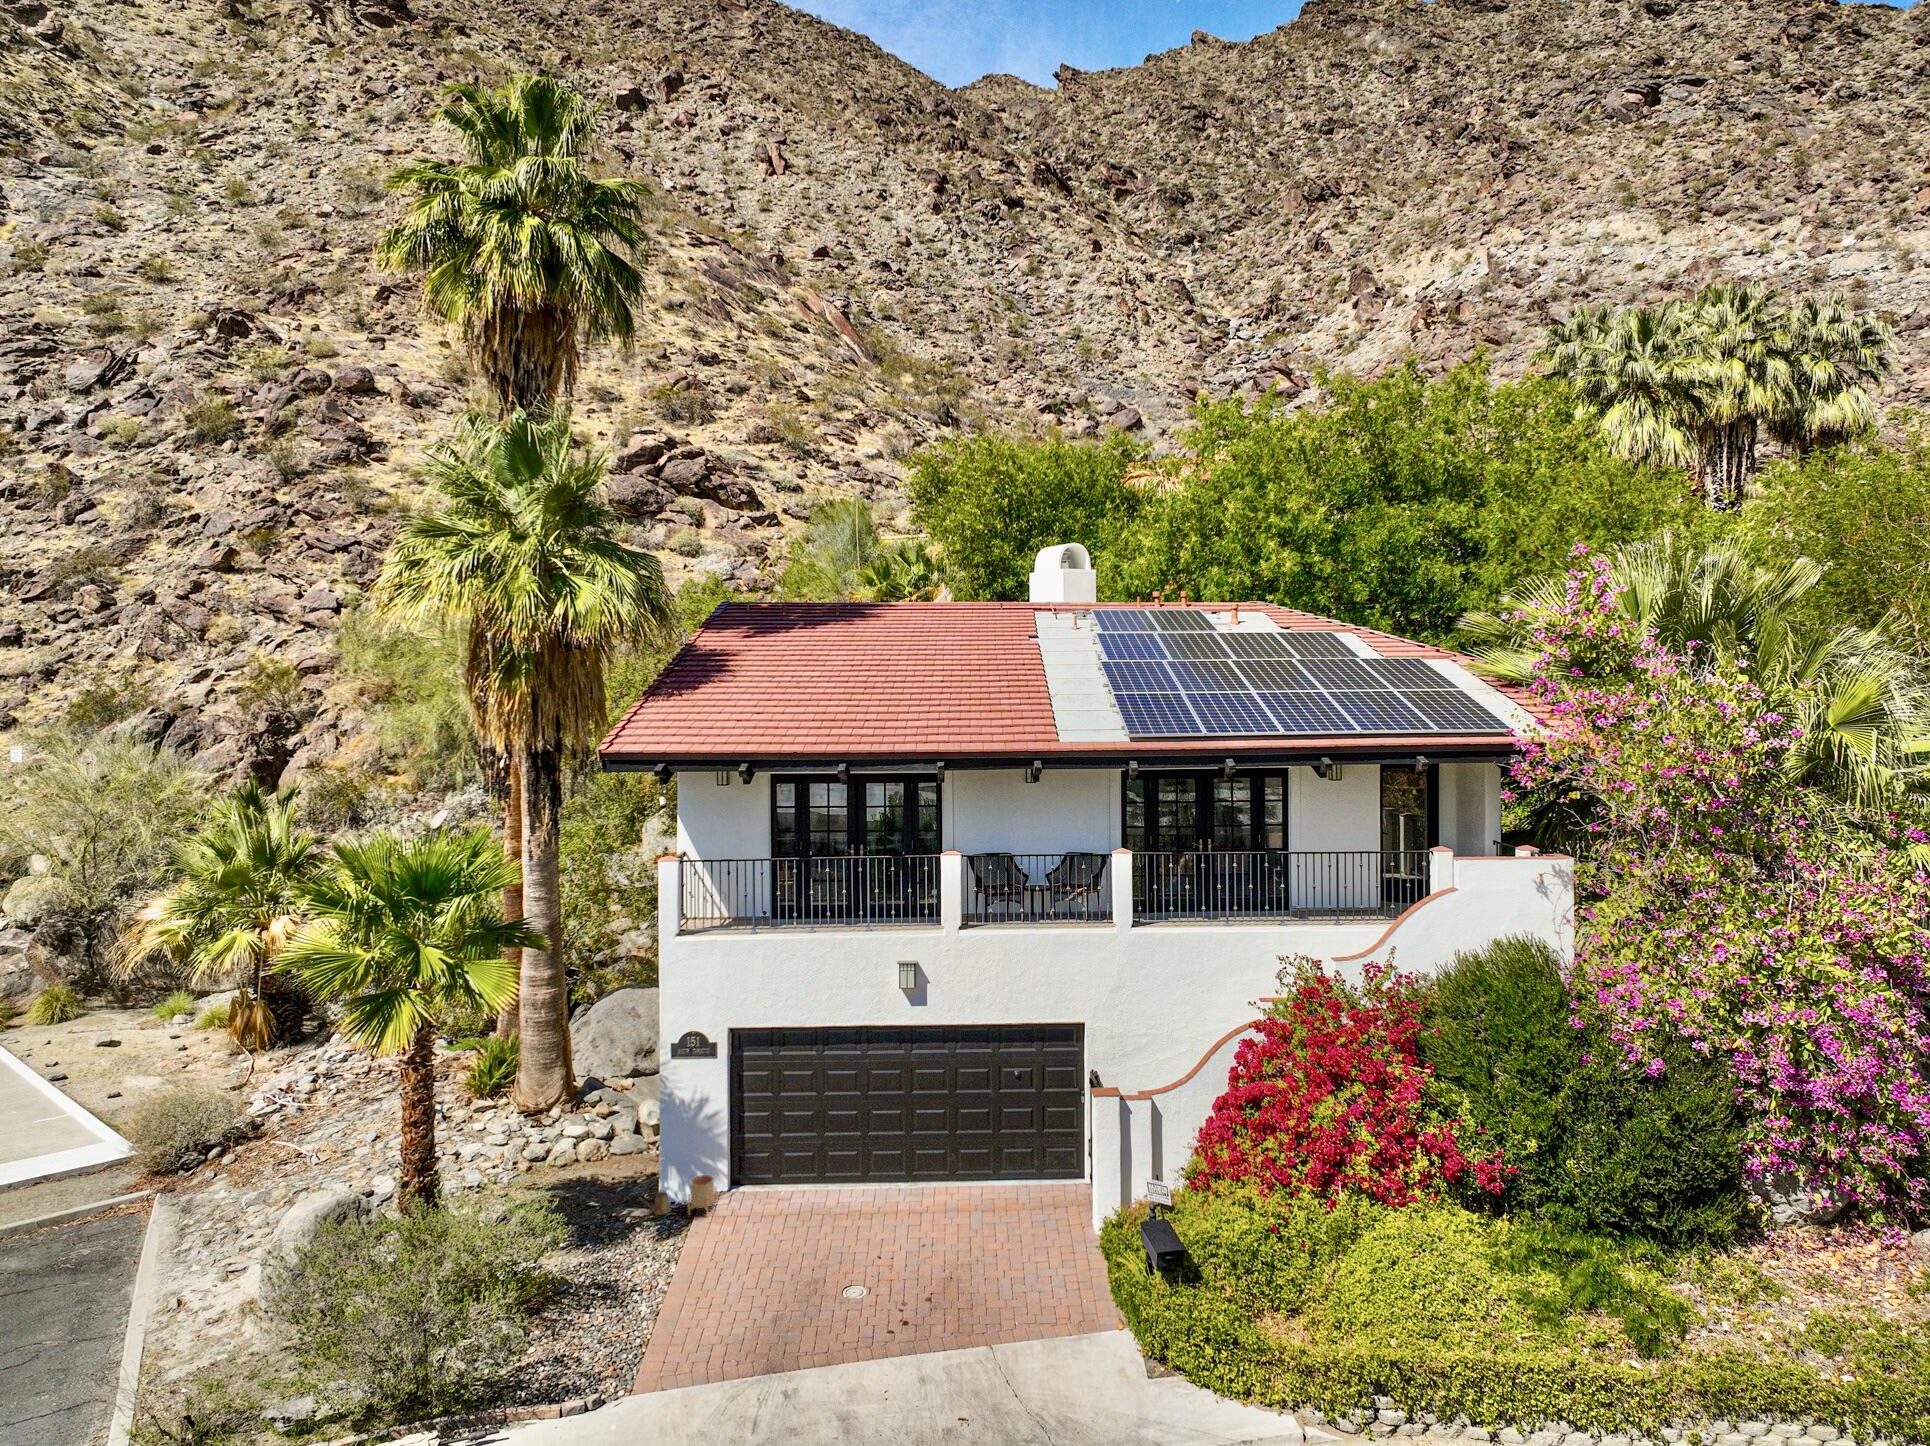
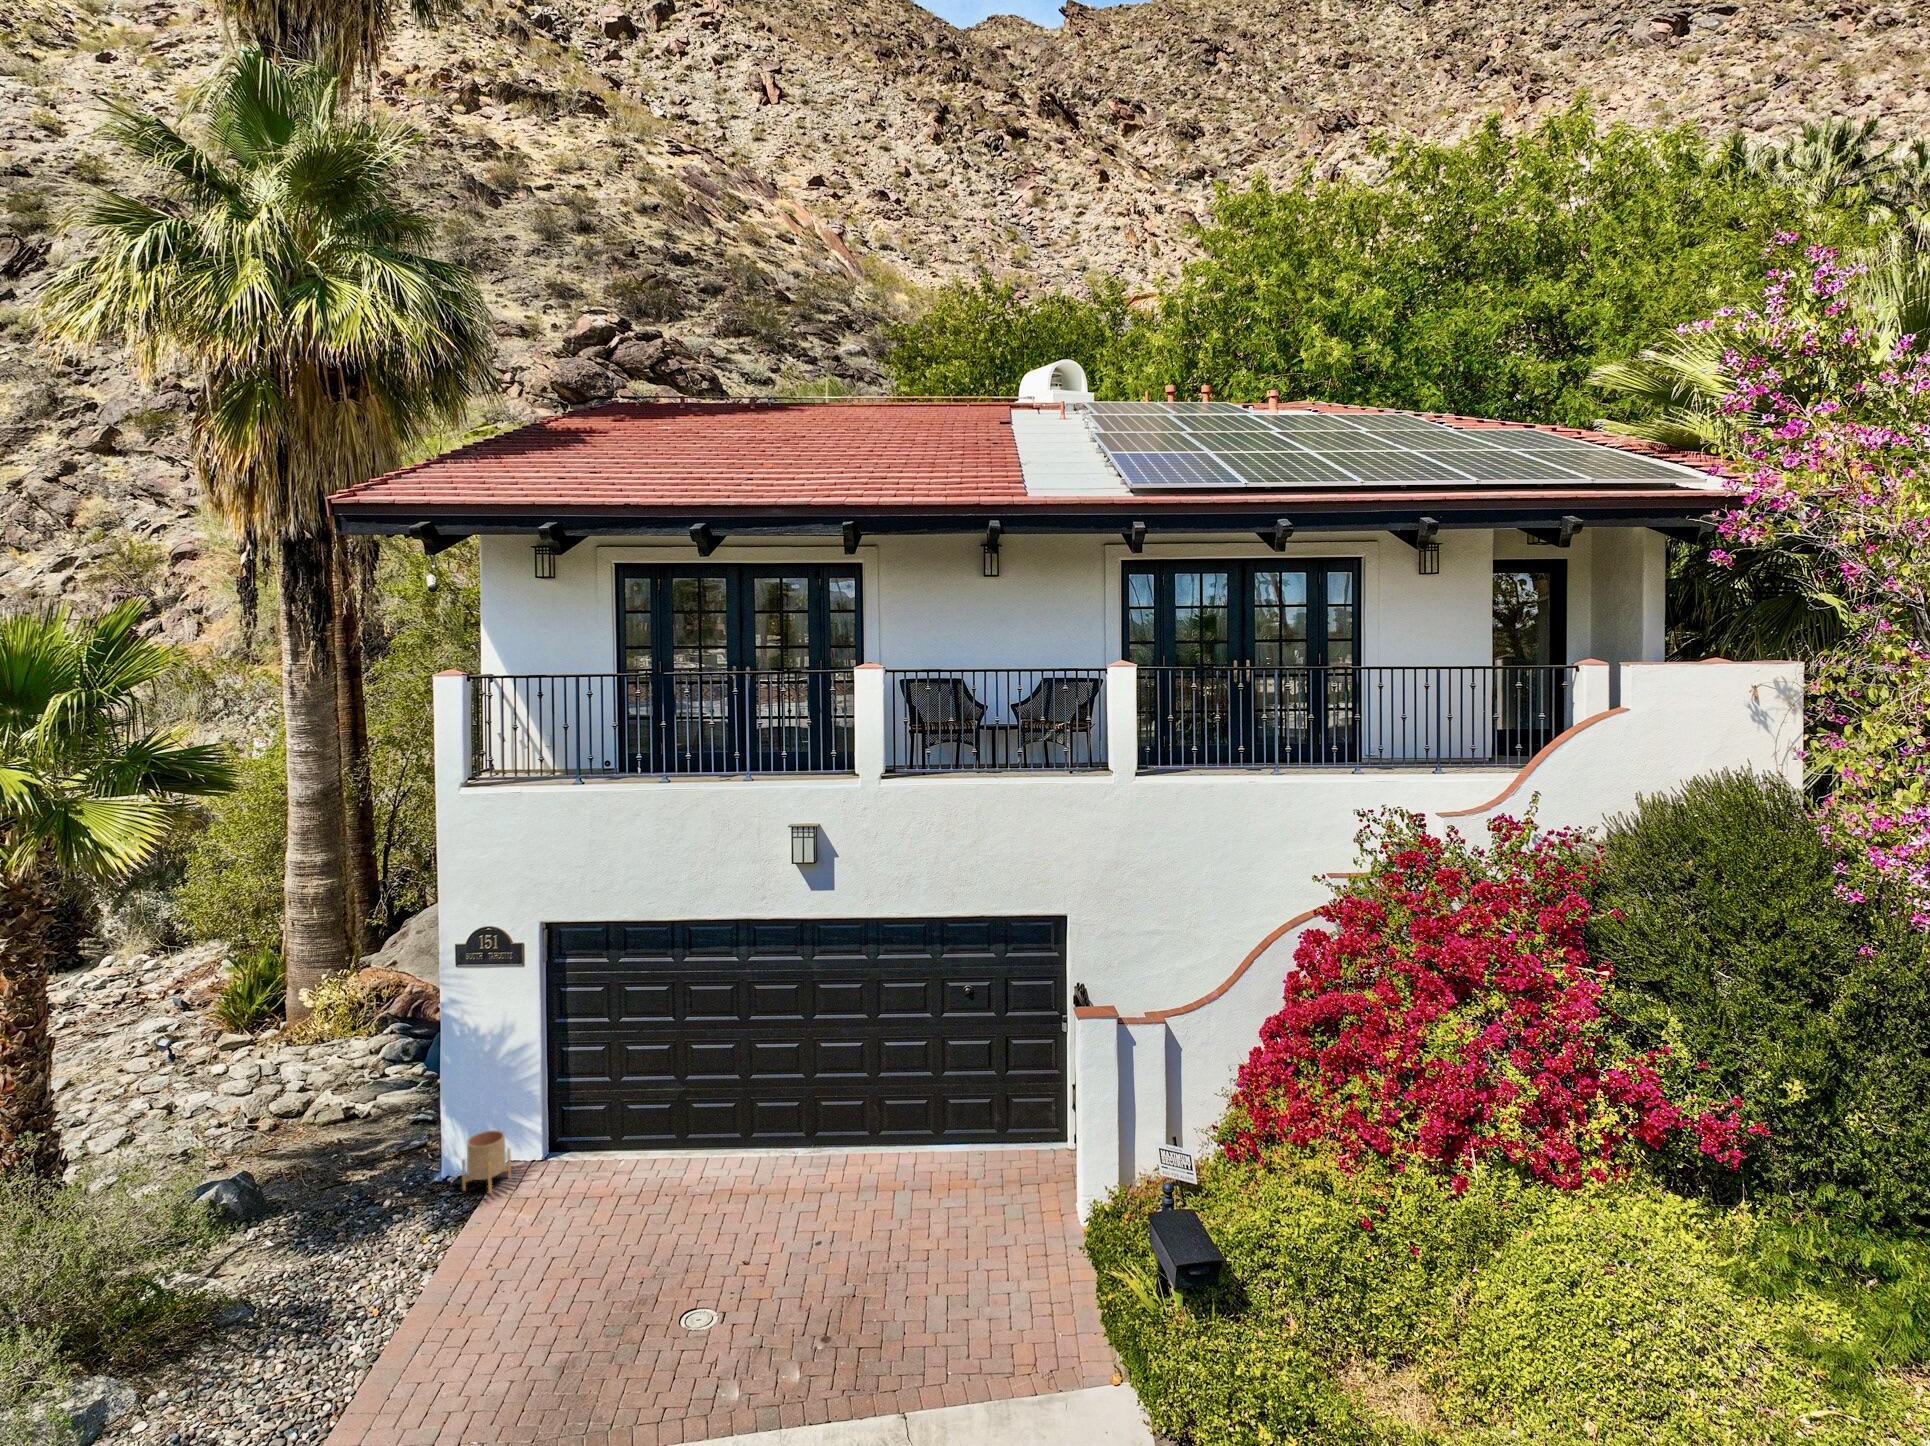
watering can: present [640,1191,671,1215] -> none [384,1151,448,1190]

